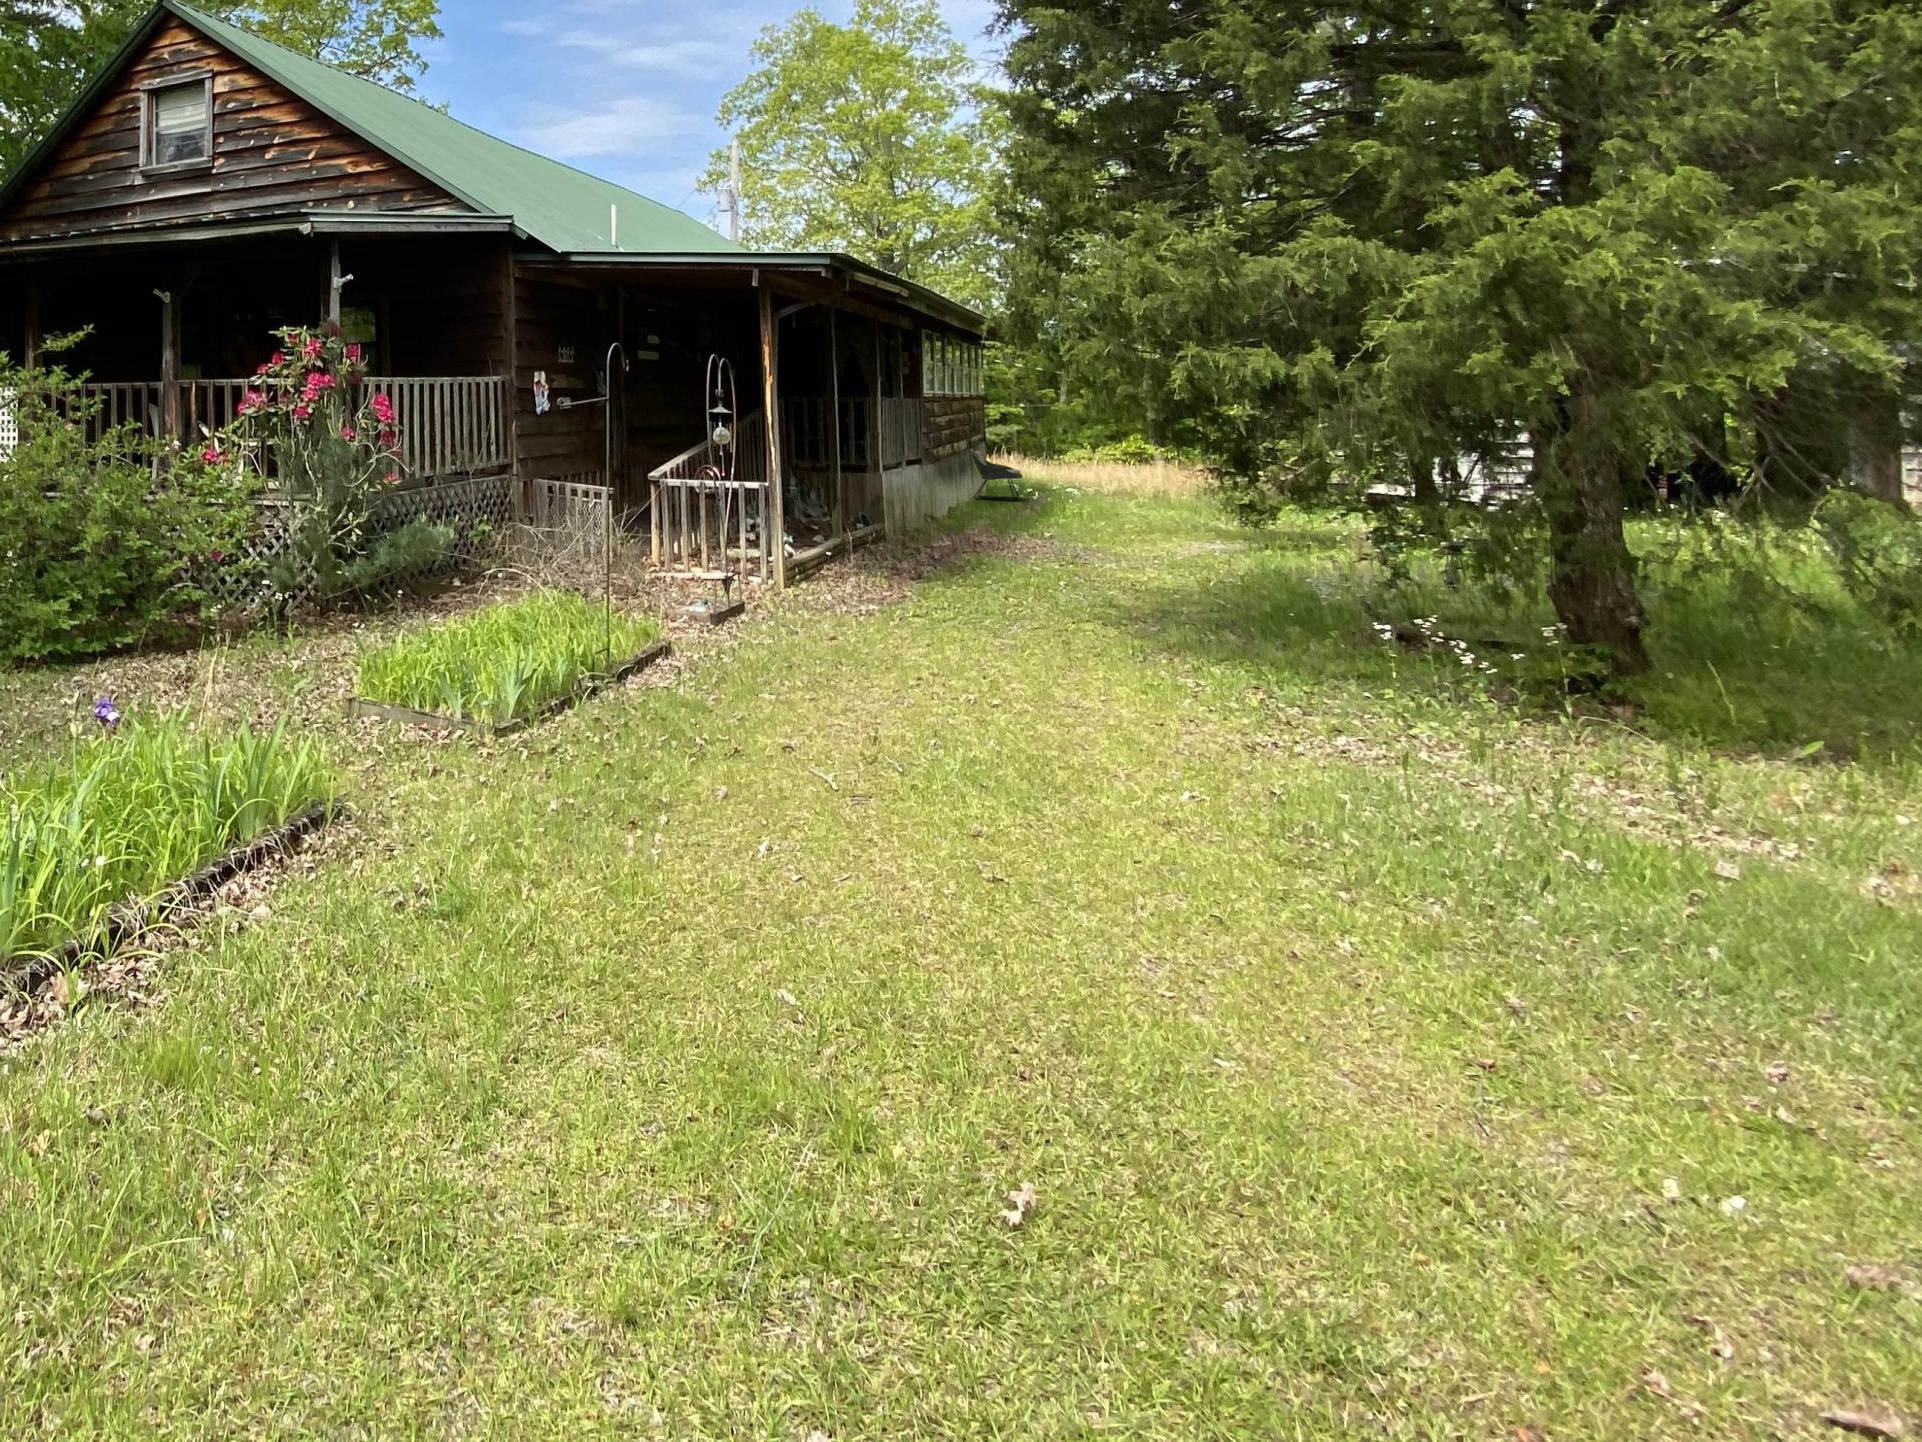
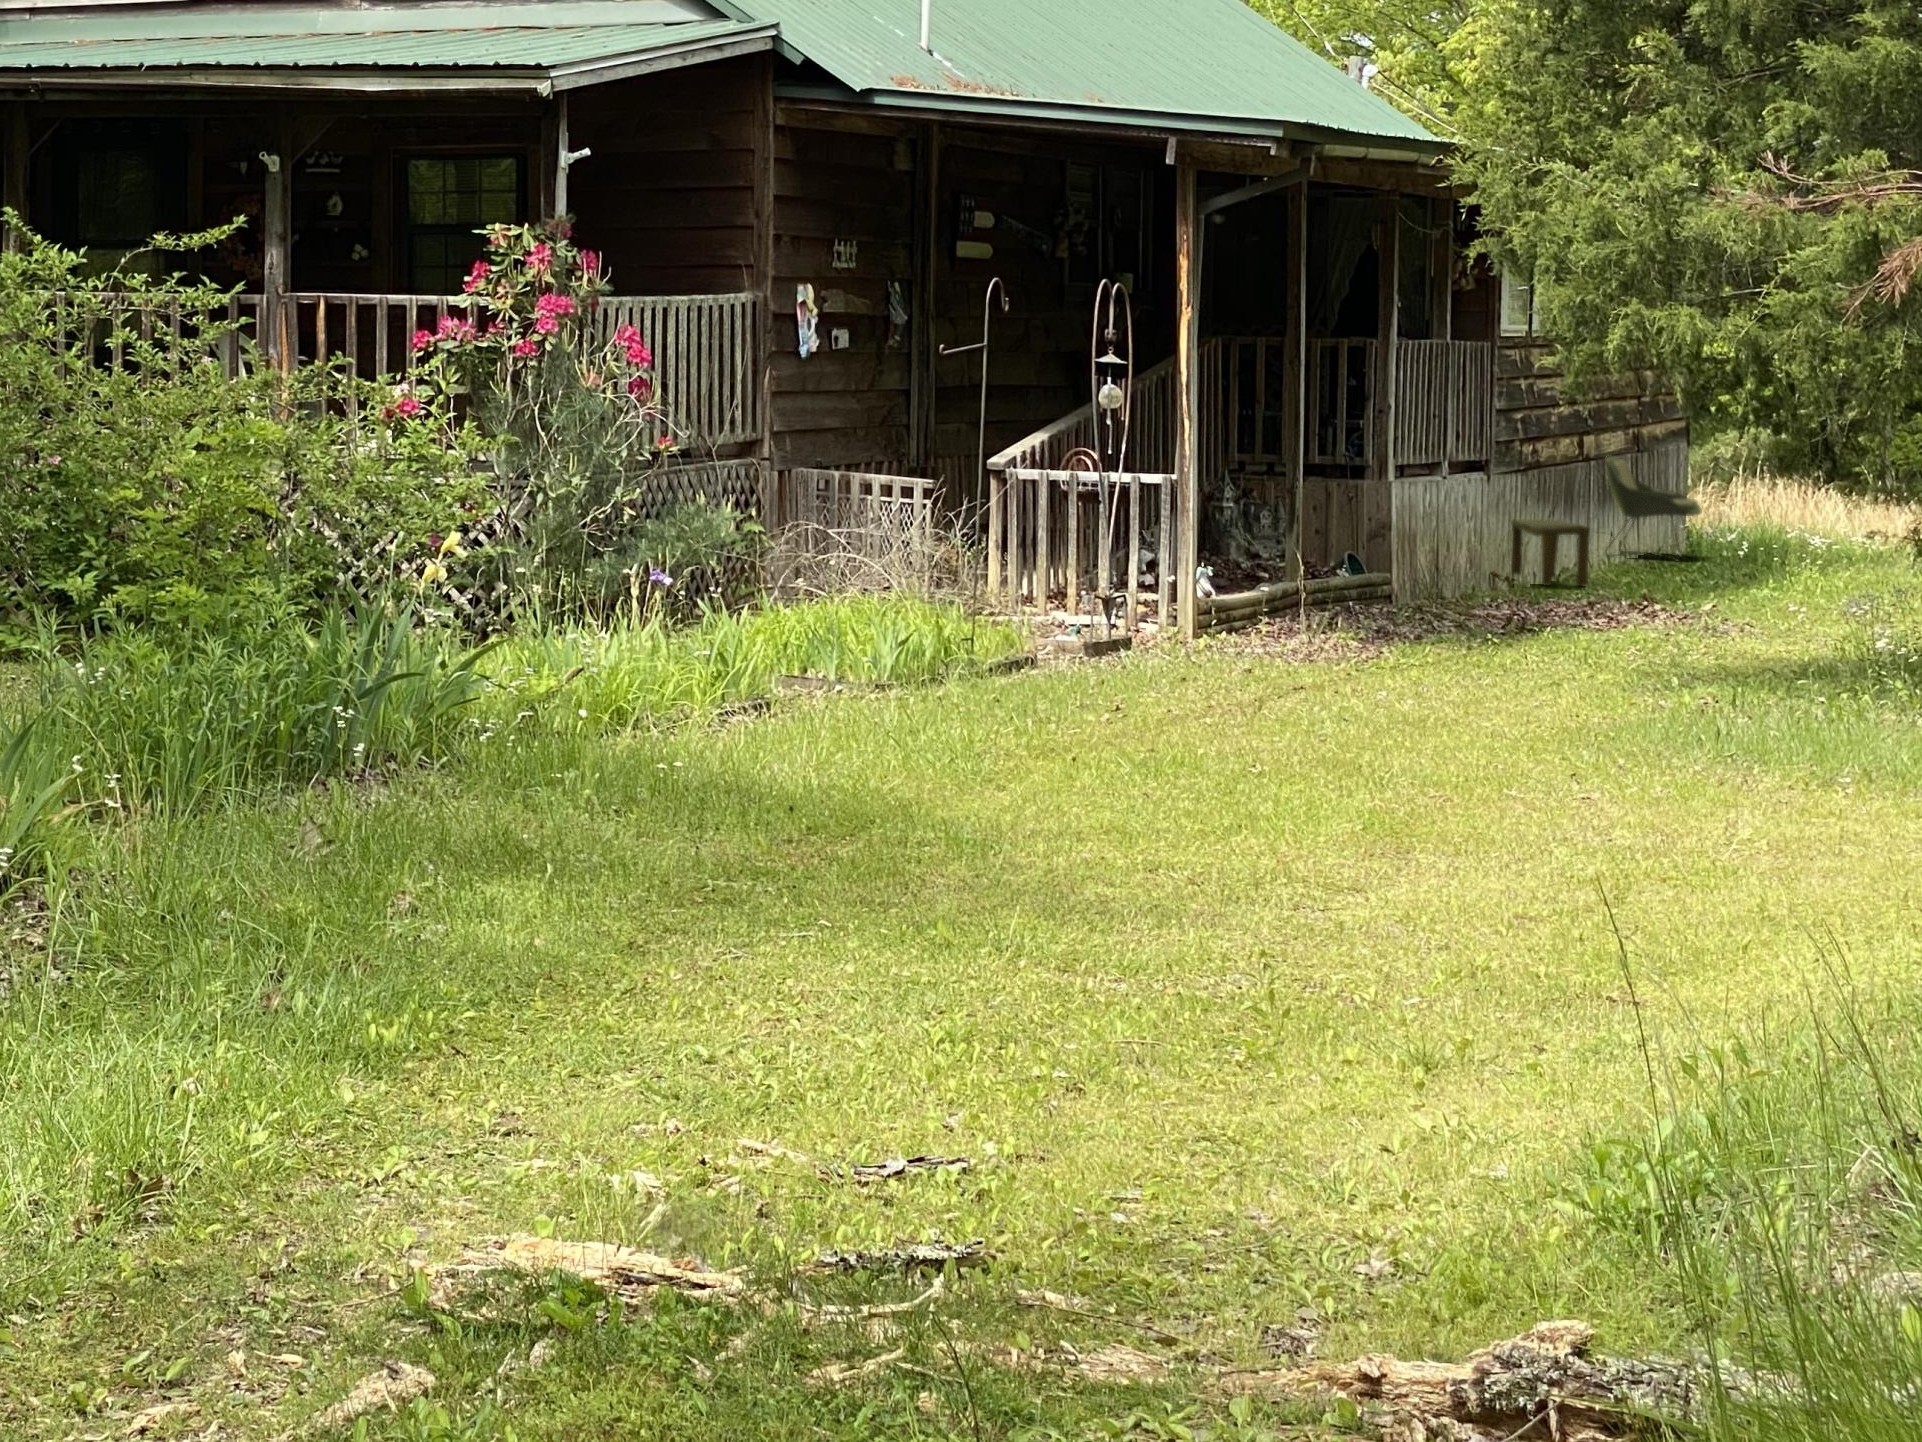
bench: none [936,486,984,523] -> present [1511,519,1590,586]

